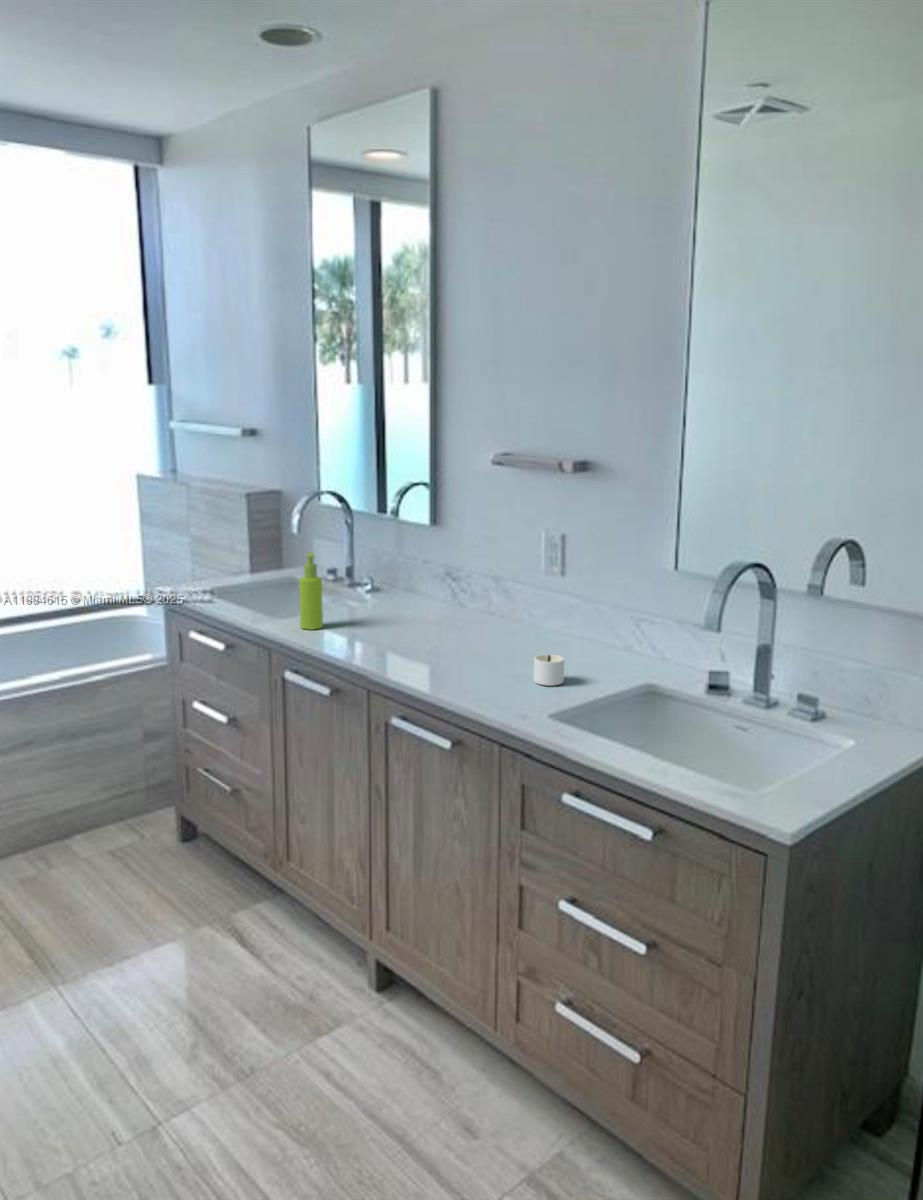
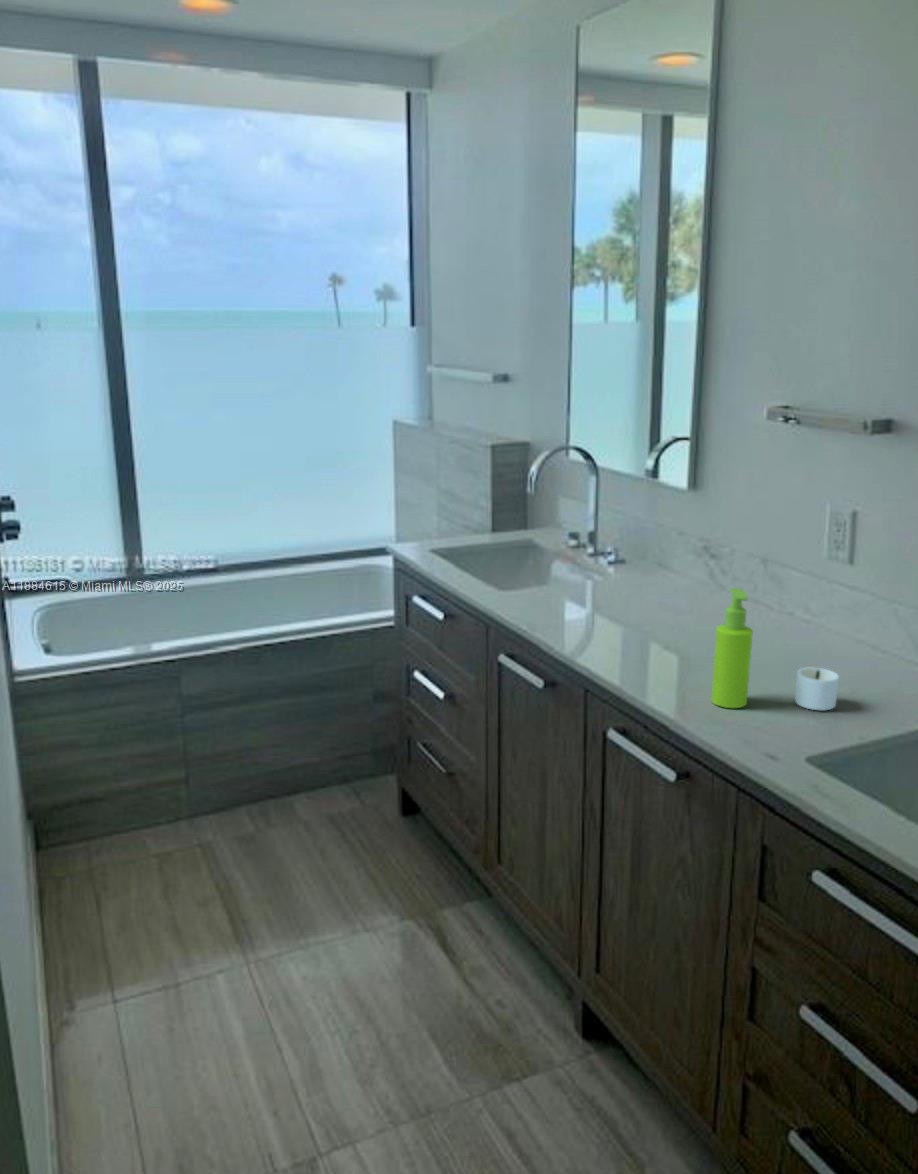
soap dispenser: present [299,552,323,630] -> present [711,588,753,708]

